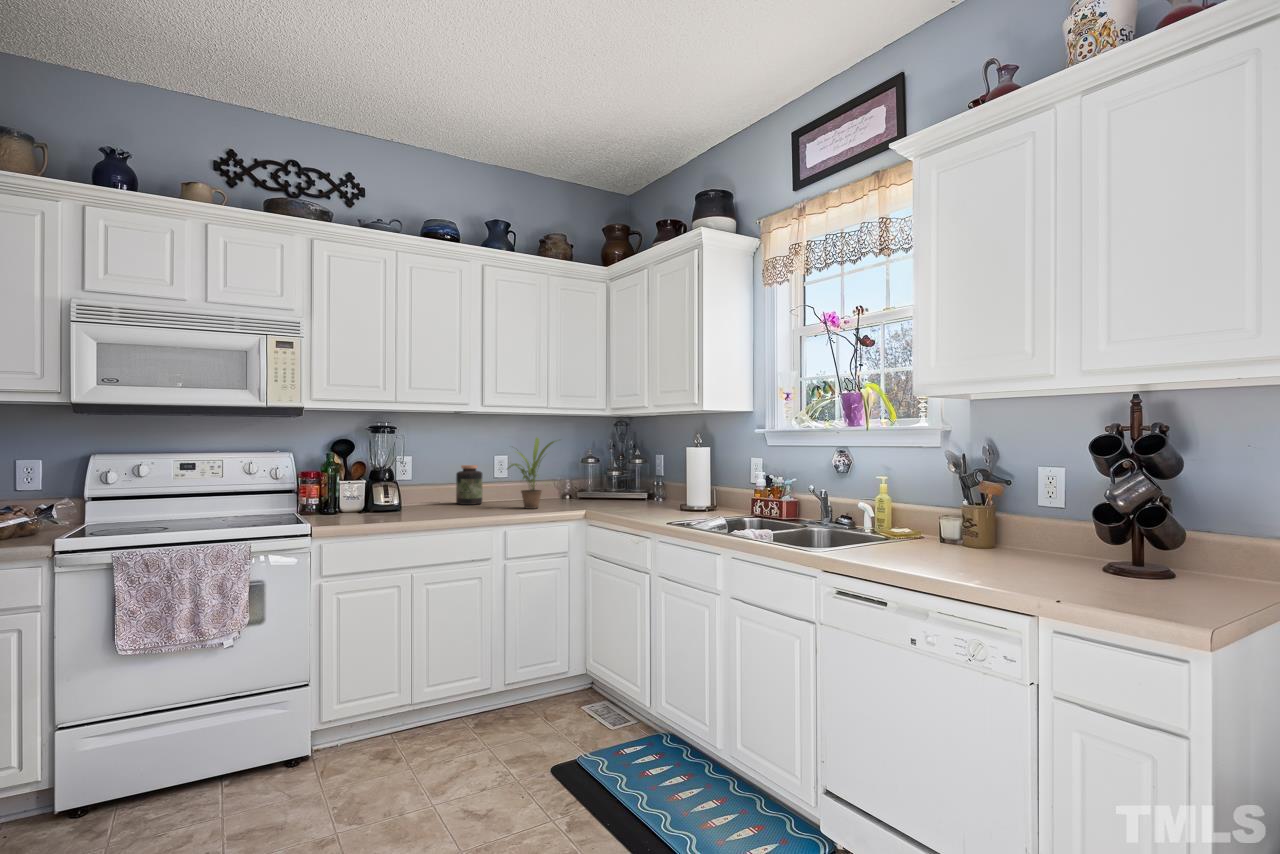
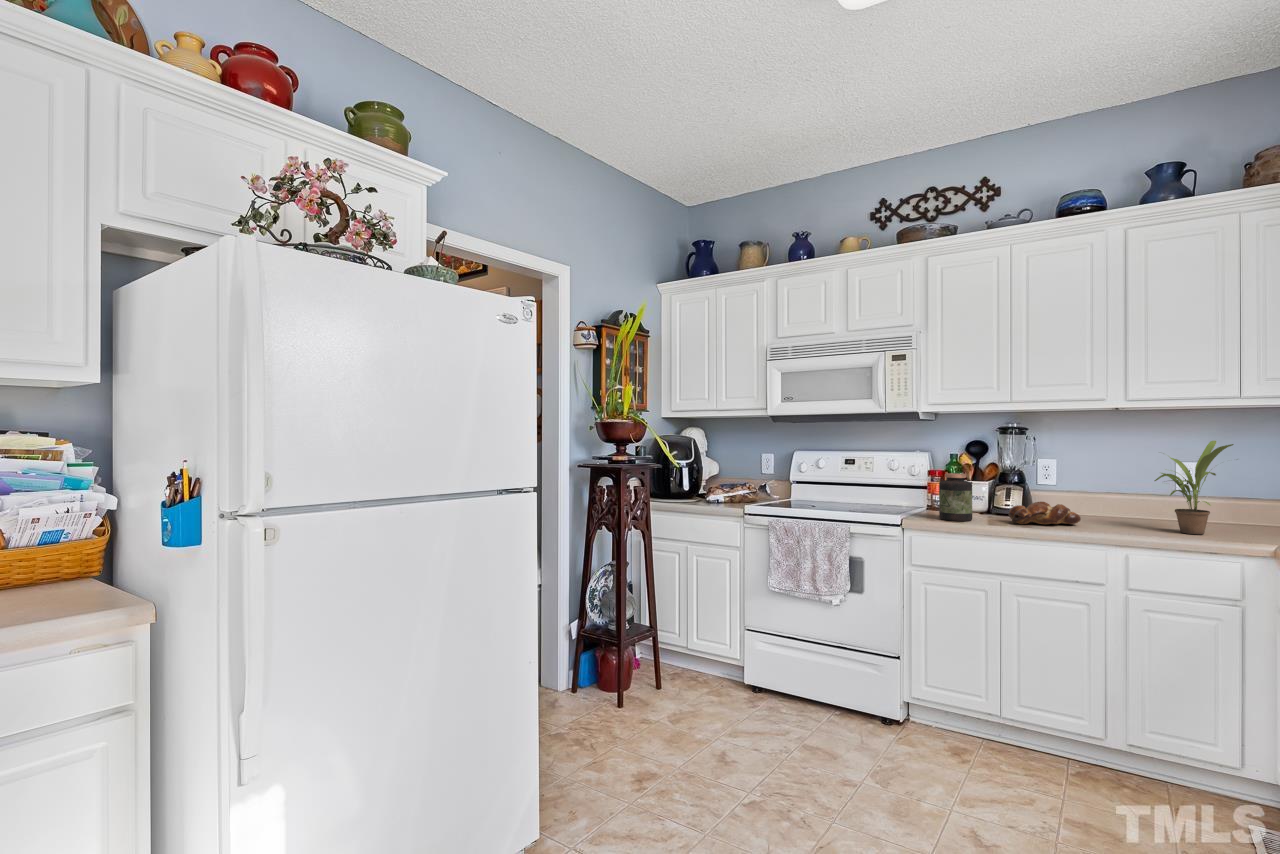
jar: present [456,465,482,505] -> present [939,473,972,521]
bread loaf: none [406,494,461,517] -> present [1008,502,1081,524]

